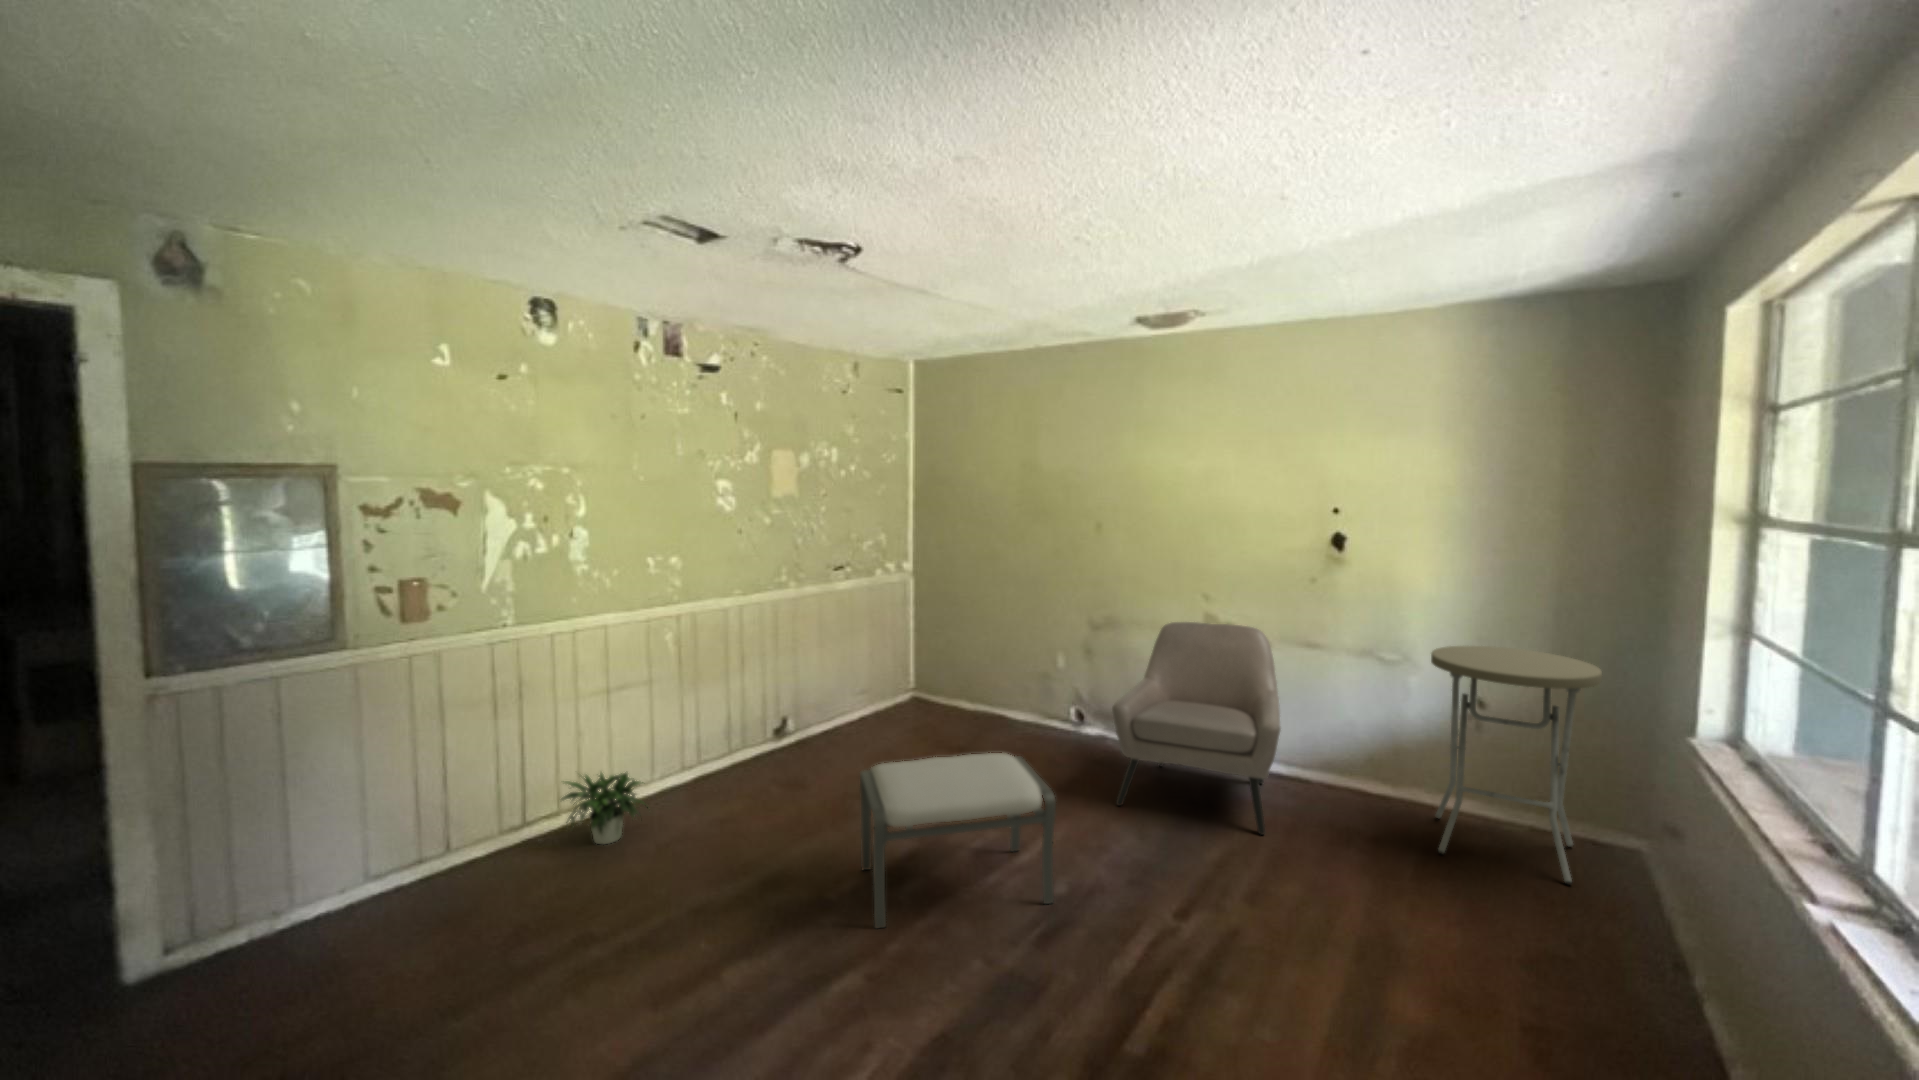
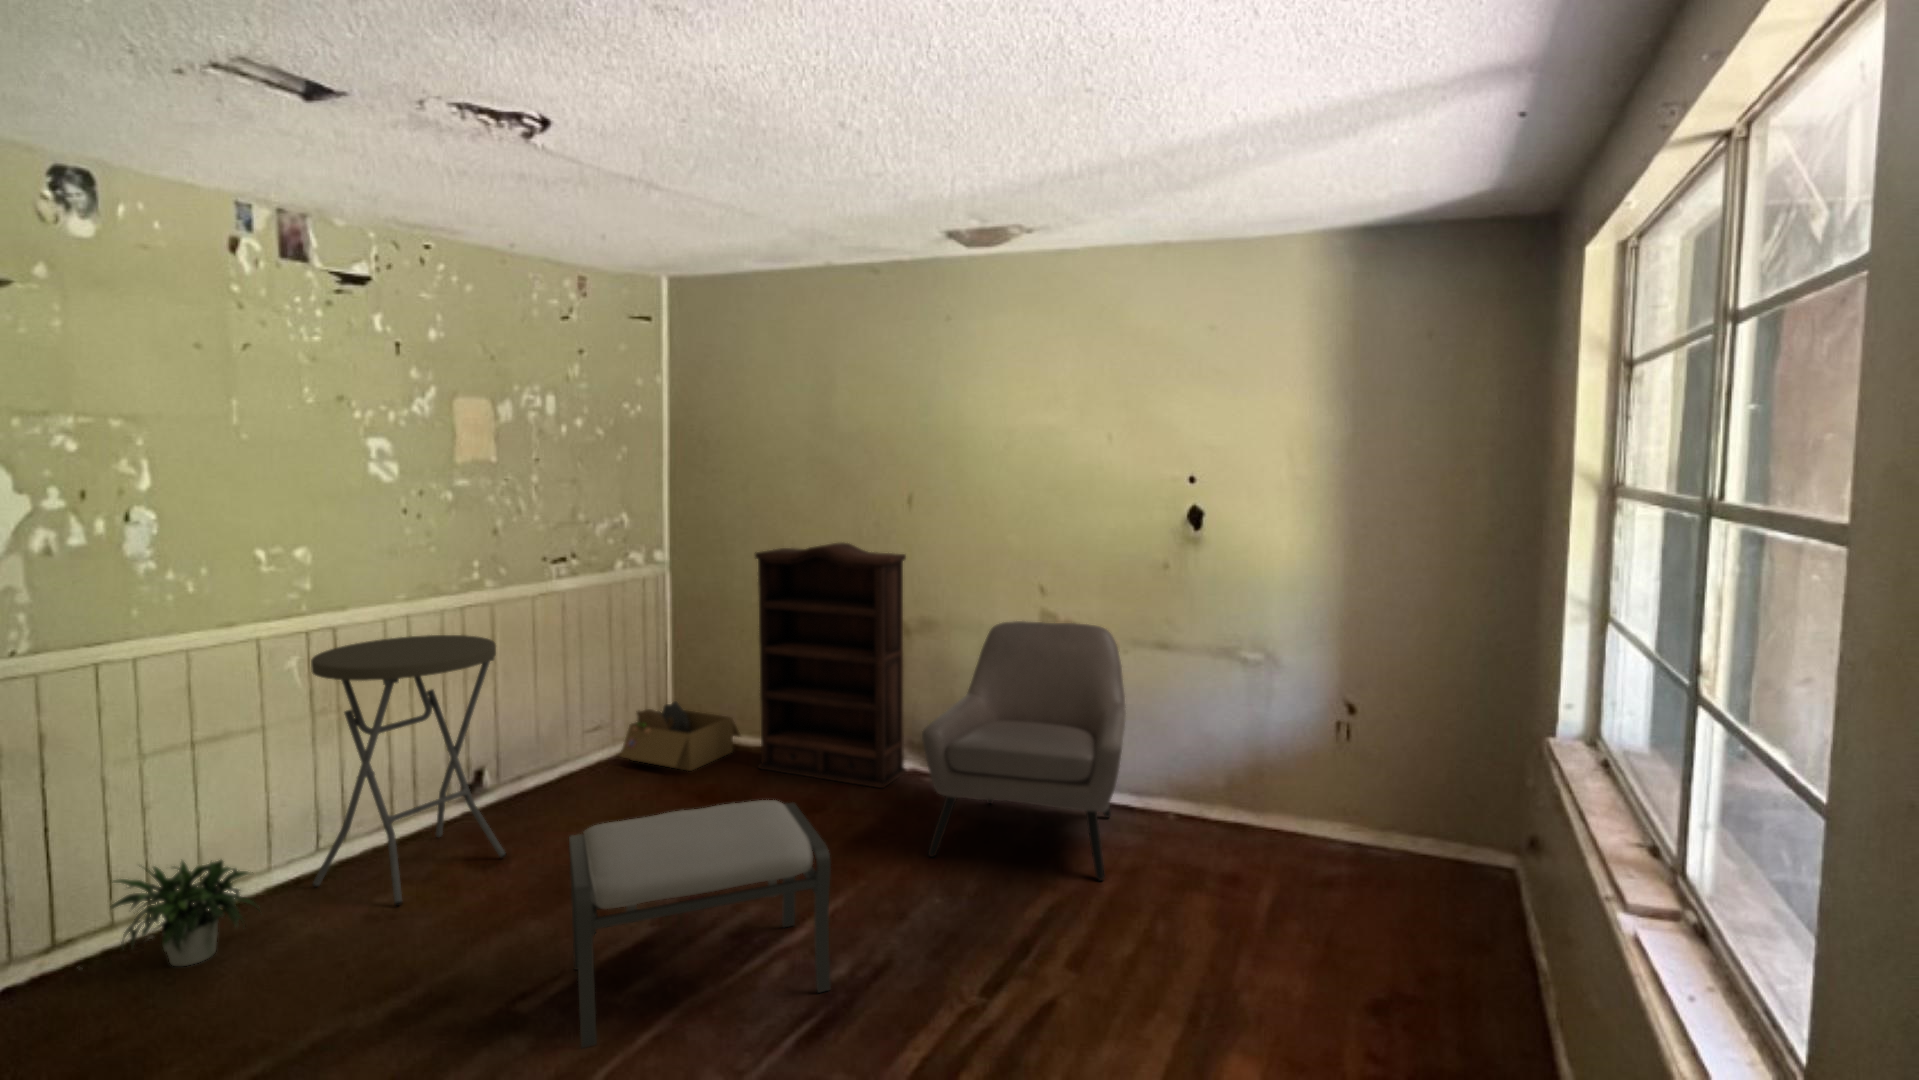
bookshelf: none [975,557,1092,750] -> present [755,543,906,789]
side table: present [1431,646,1602,885] -> present [311,635,506,906]
cardboard box: none [872,674,960,728] -> present [620,702,740,771]

